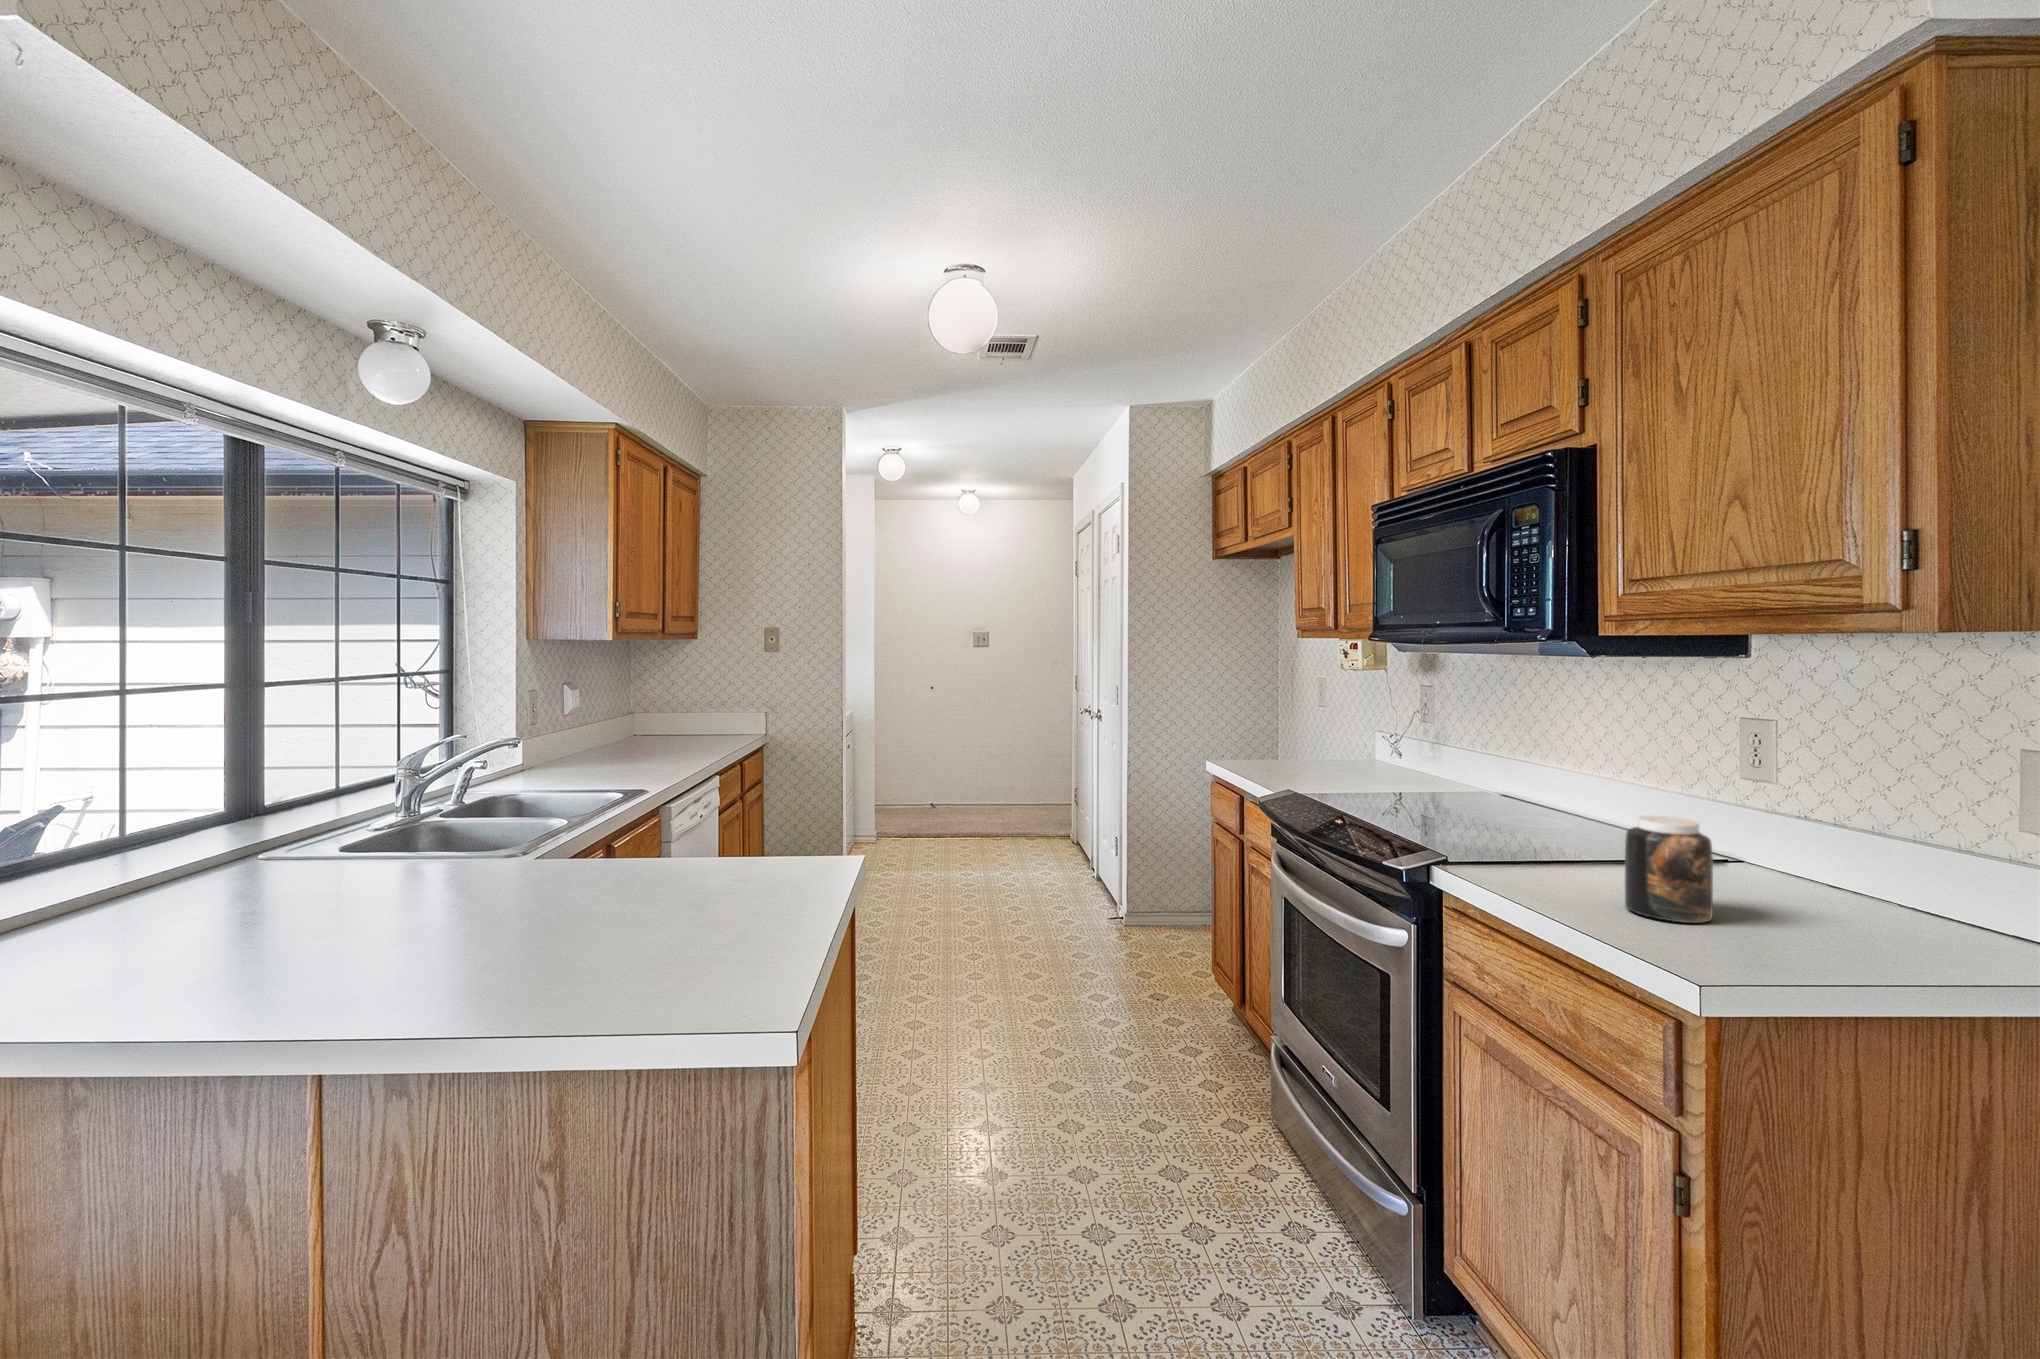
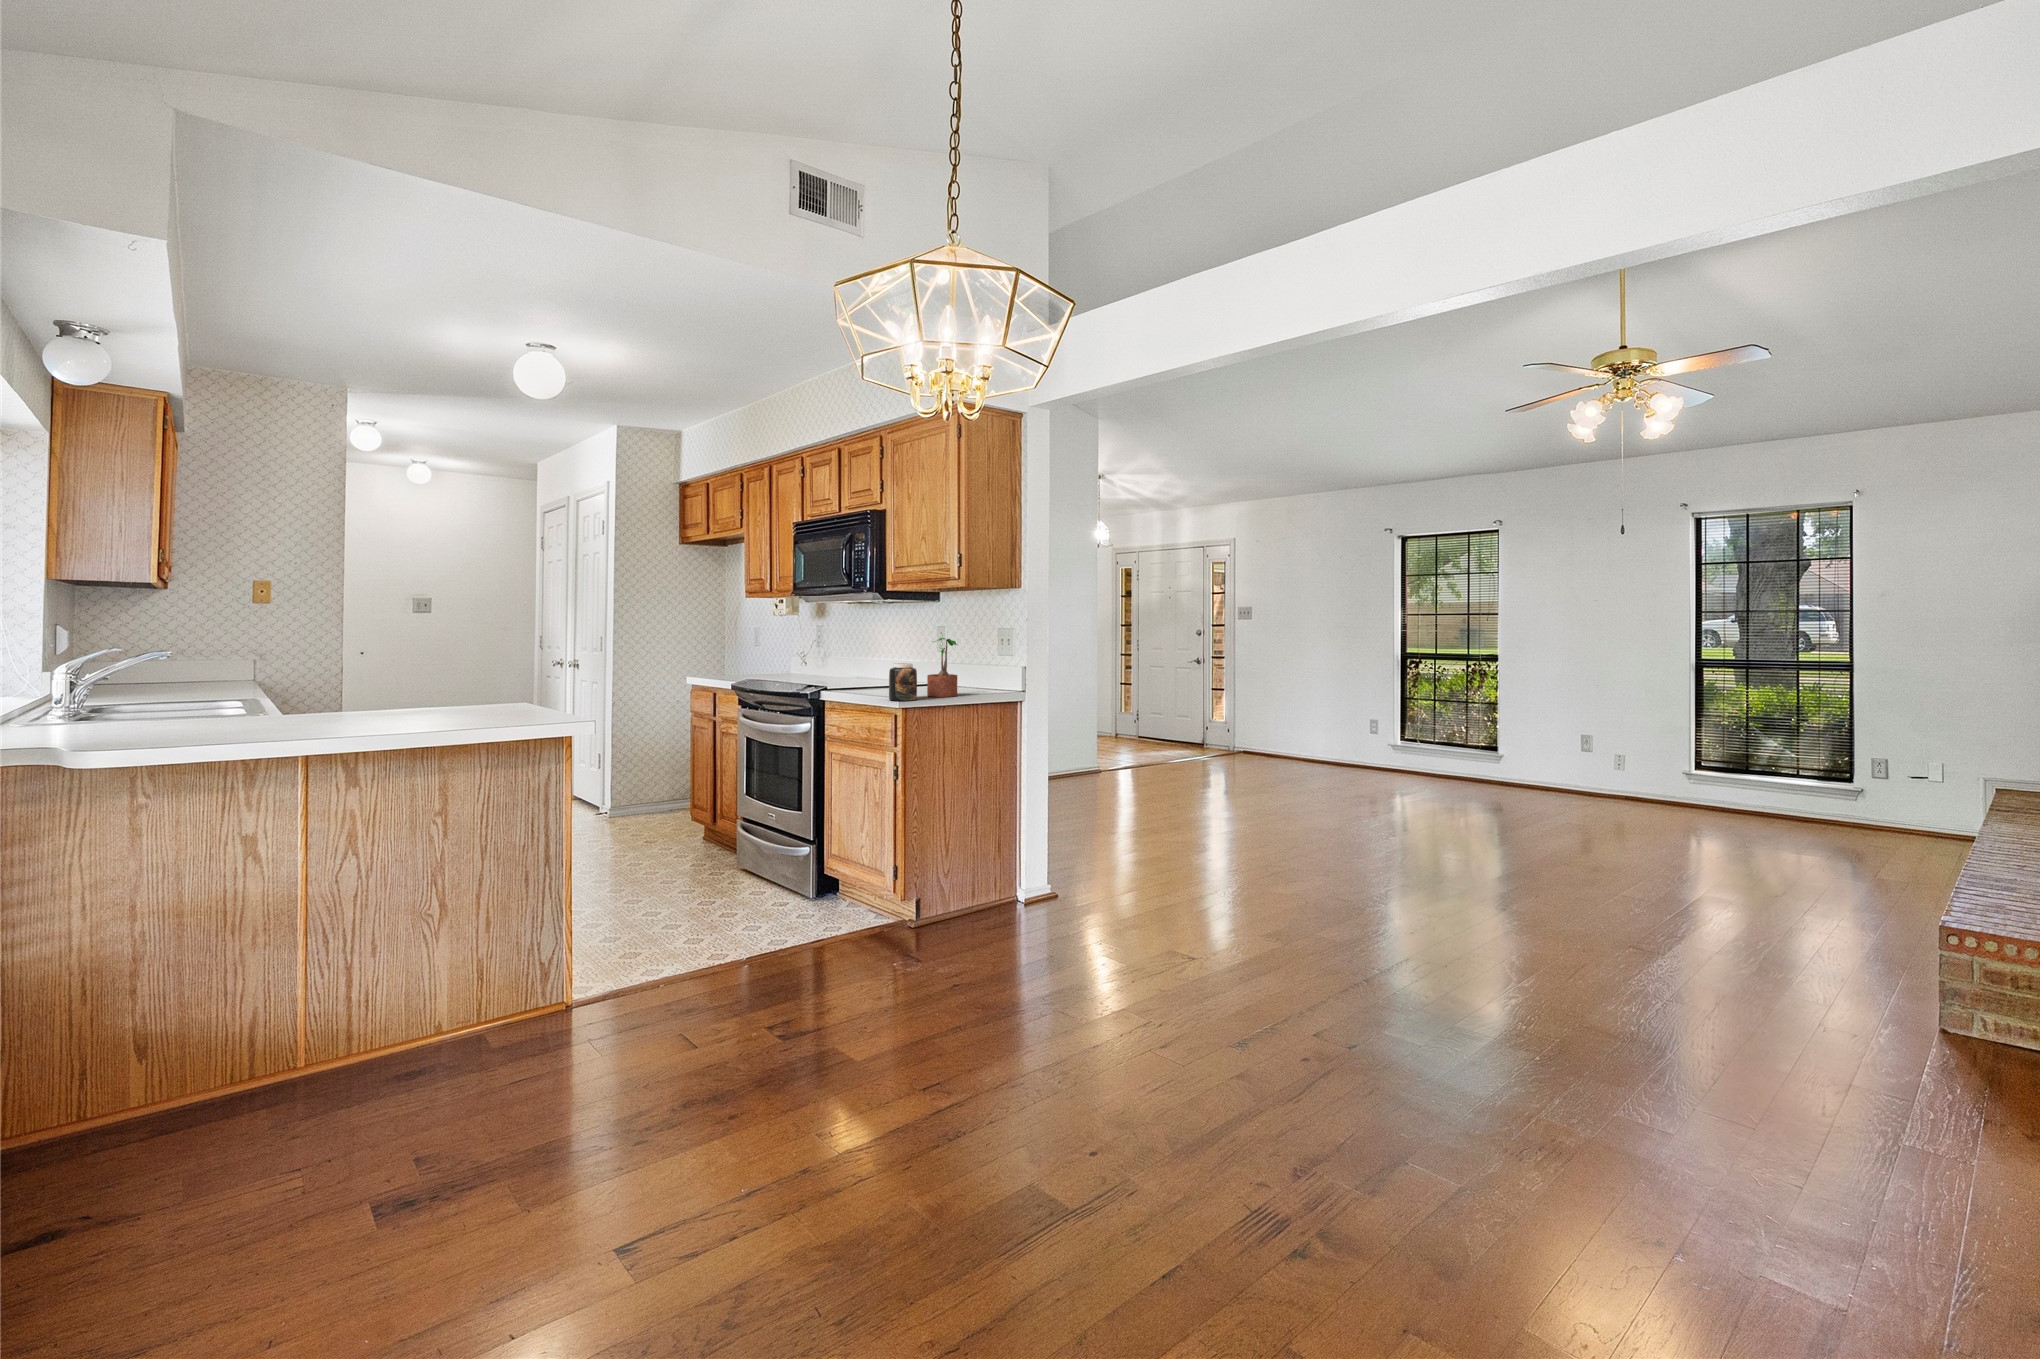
potted plant: none [1733,752,1845,917] -> present [927,638,957,697]

